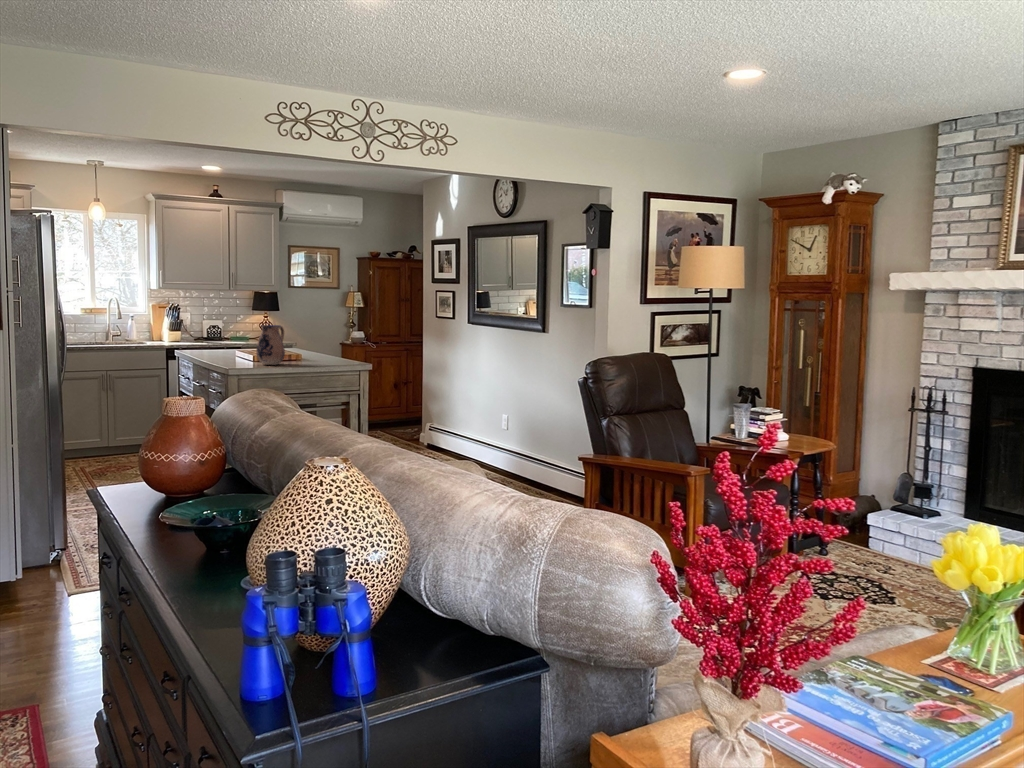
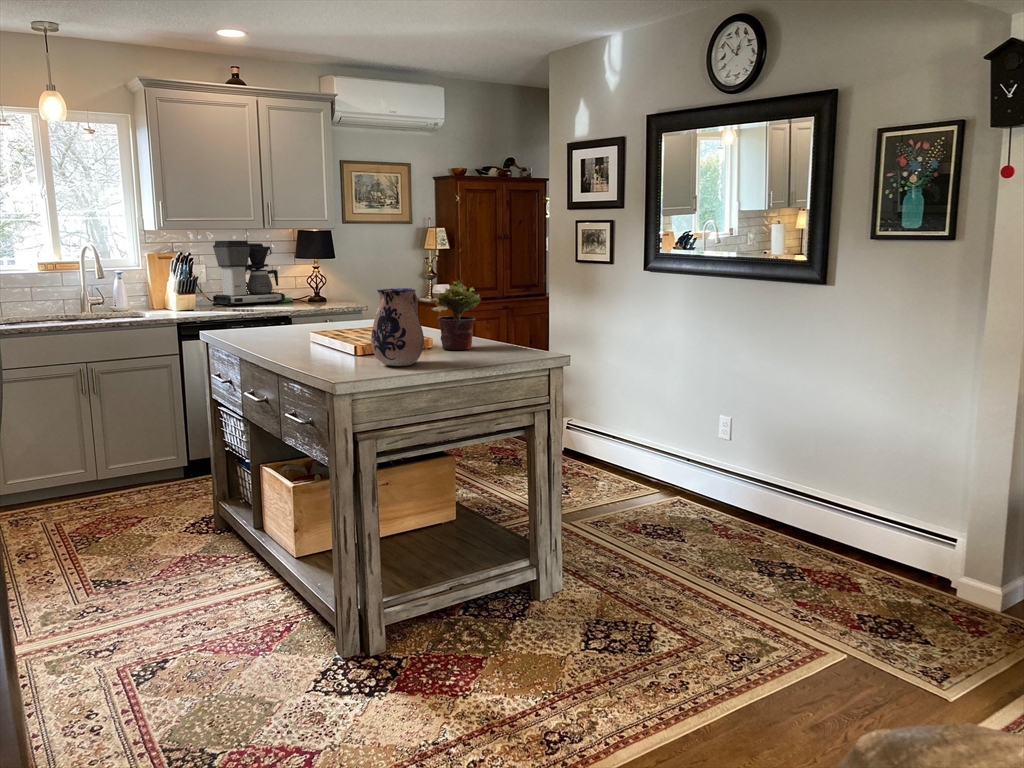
coffee maker: none [194,297,243,341] -> present [213,241,285,306]
potted plant: none [297,323,327,361] -> present [431,282,481,350]

